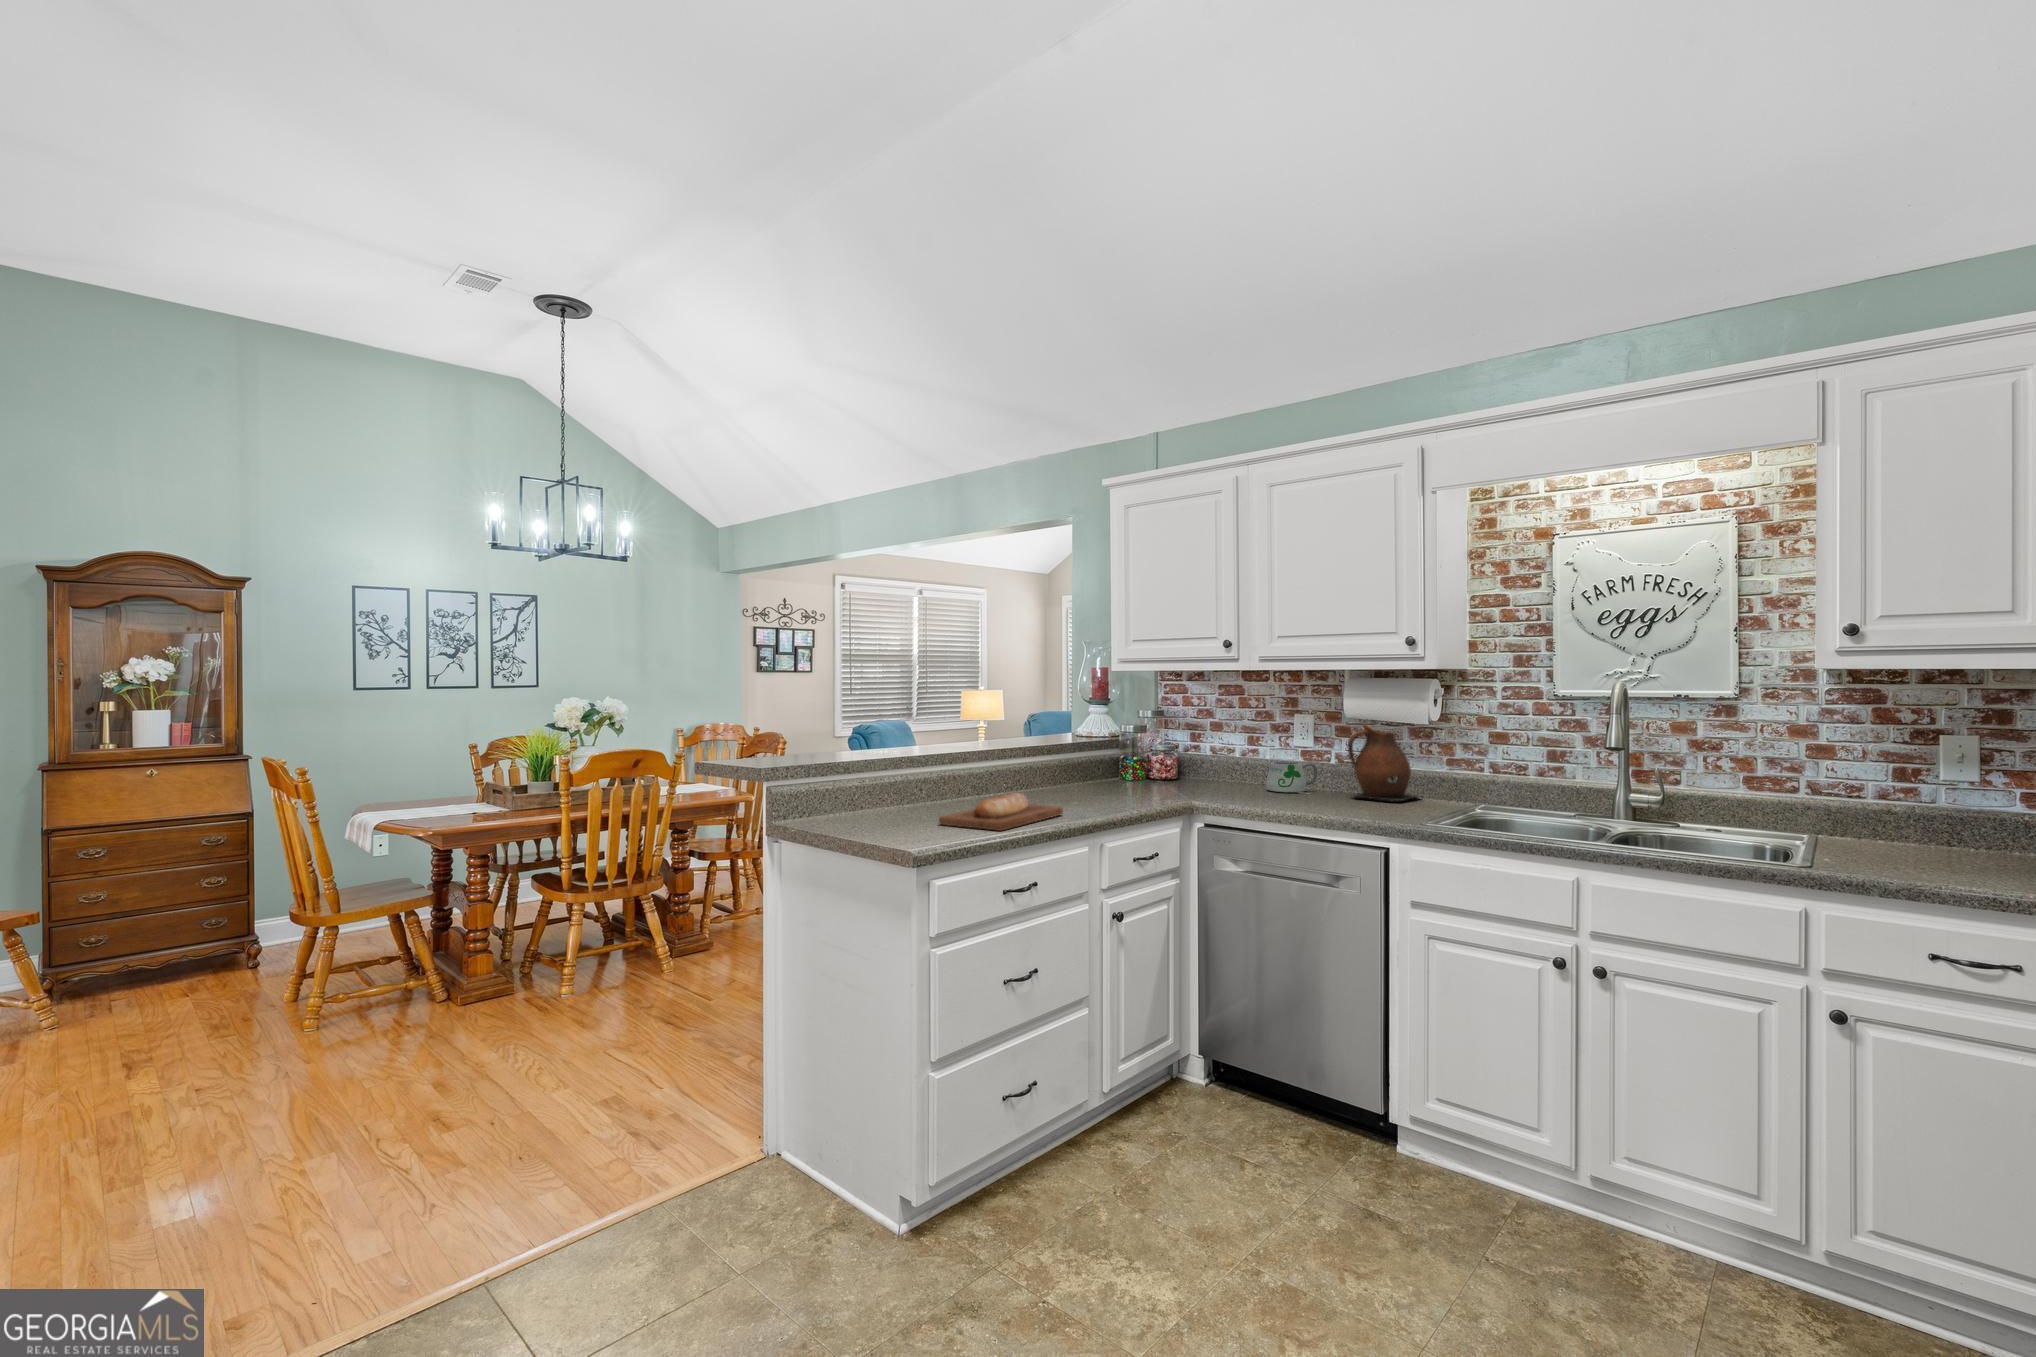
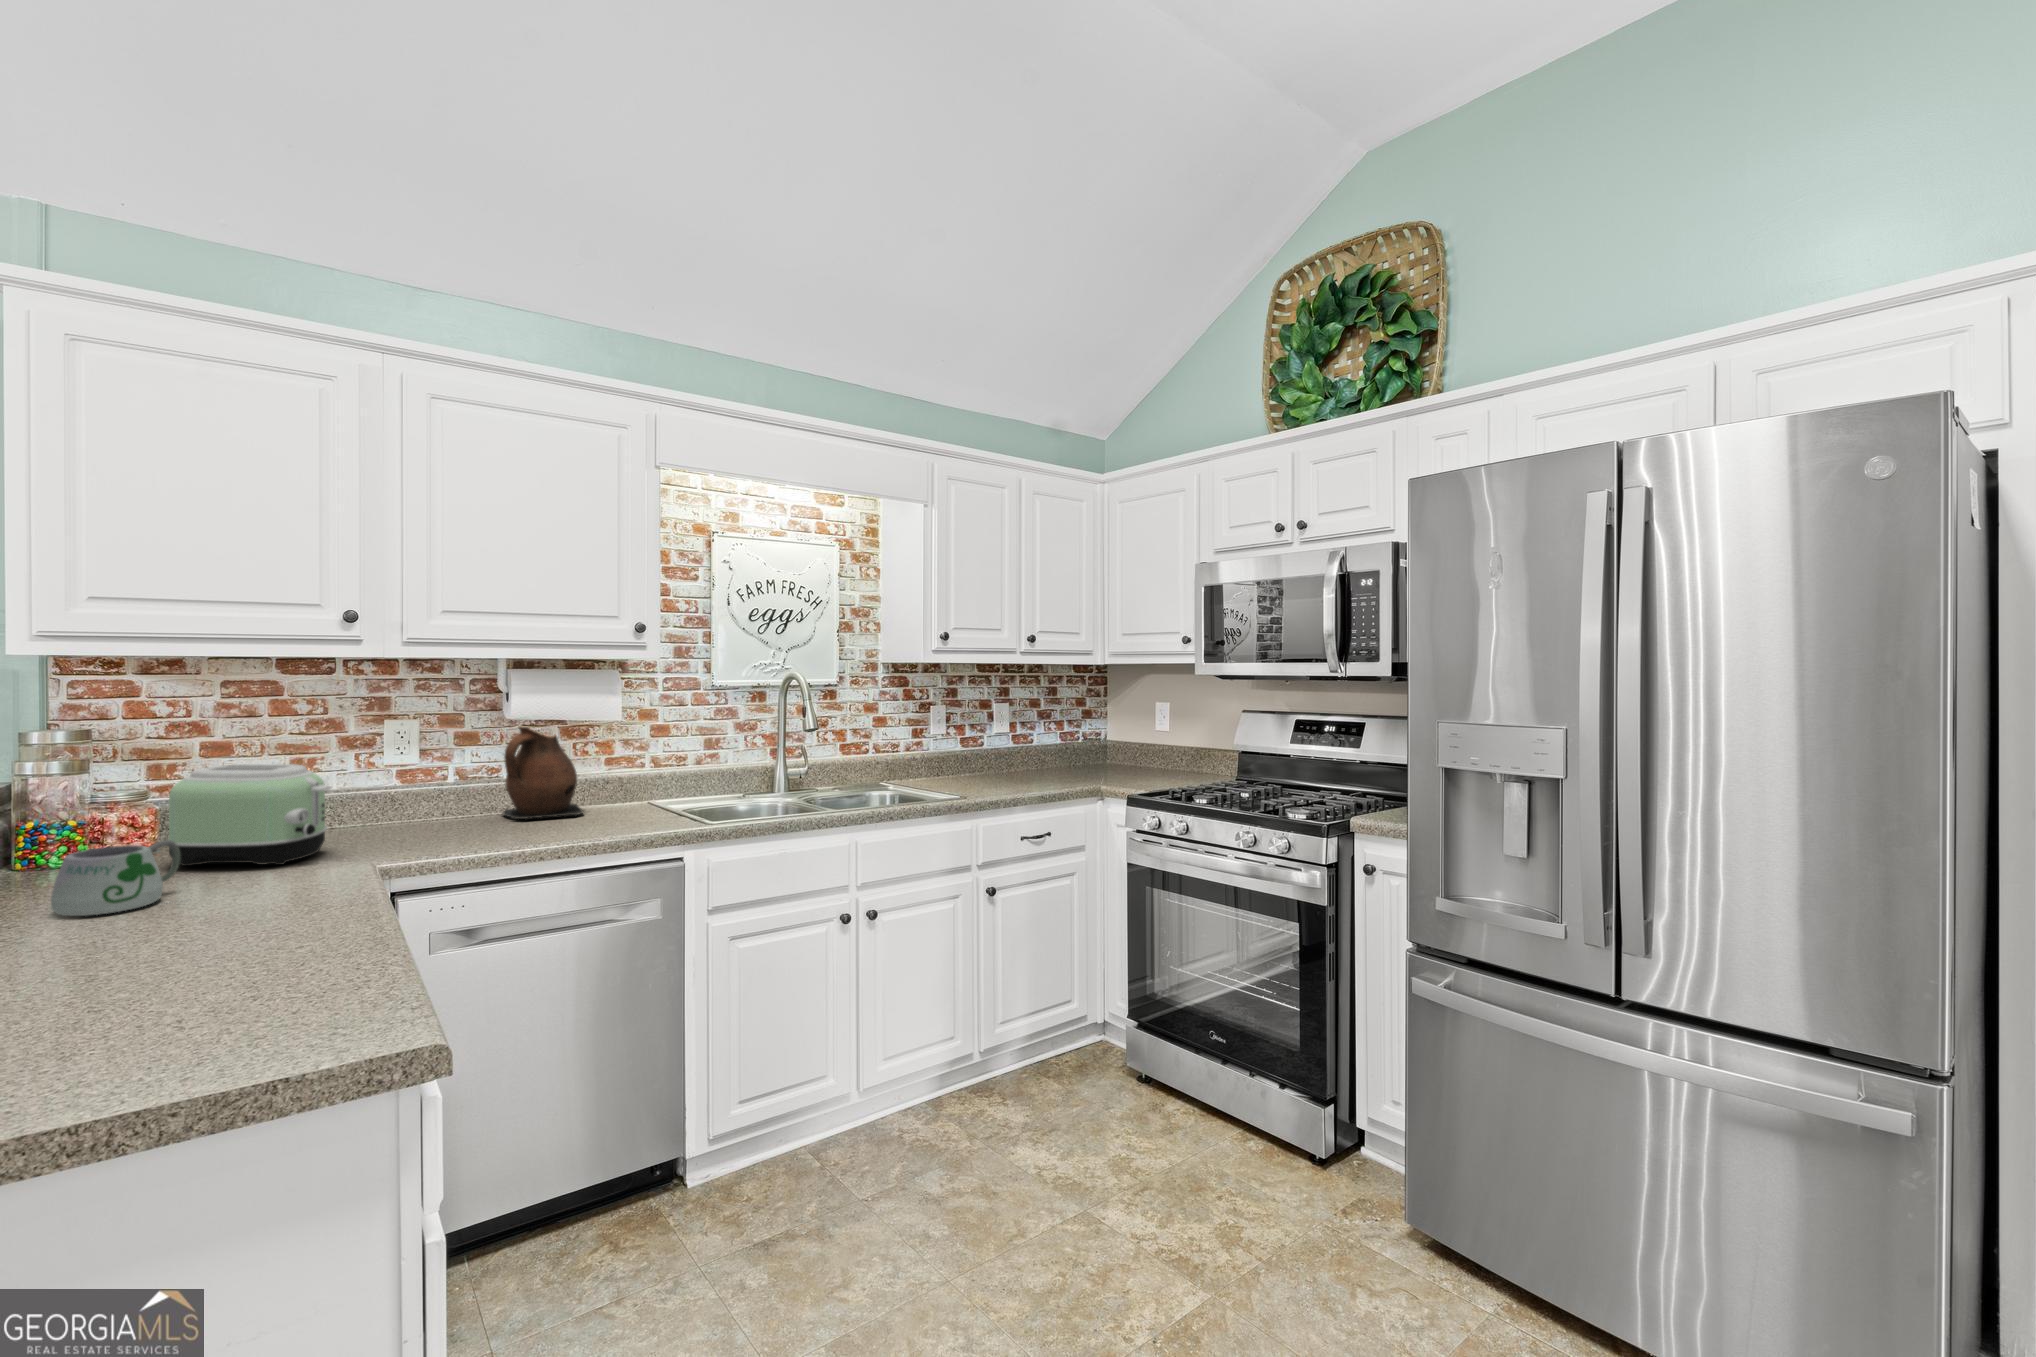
toaster: none [1156,732,1224,793] -> present [169,764,332,866]
mug: present [1266,762,1317,793] -> present [51,840,180,916]
bread loaf: present [939,792,1063,831] -> none [102,950,361,1089]

